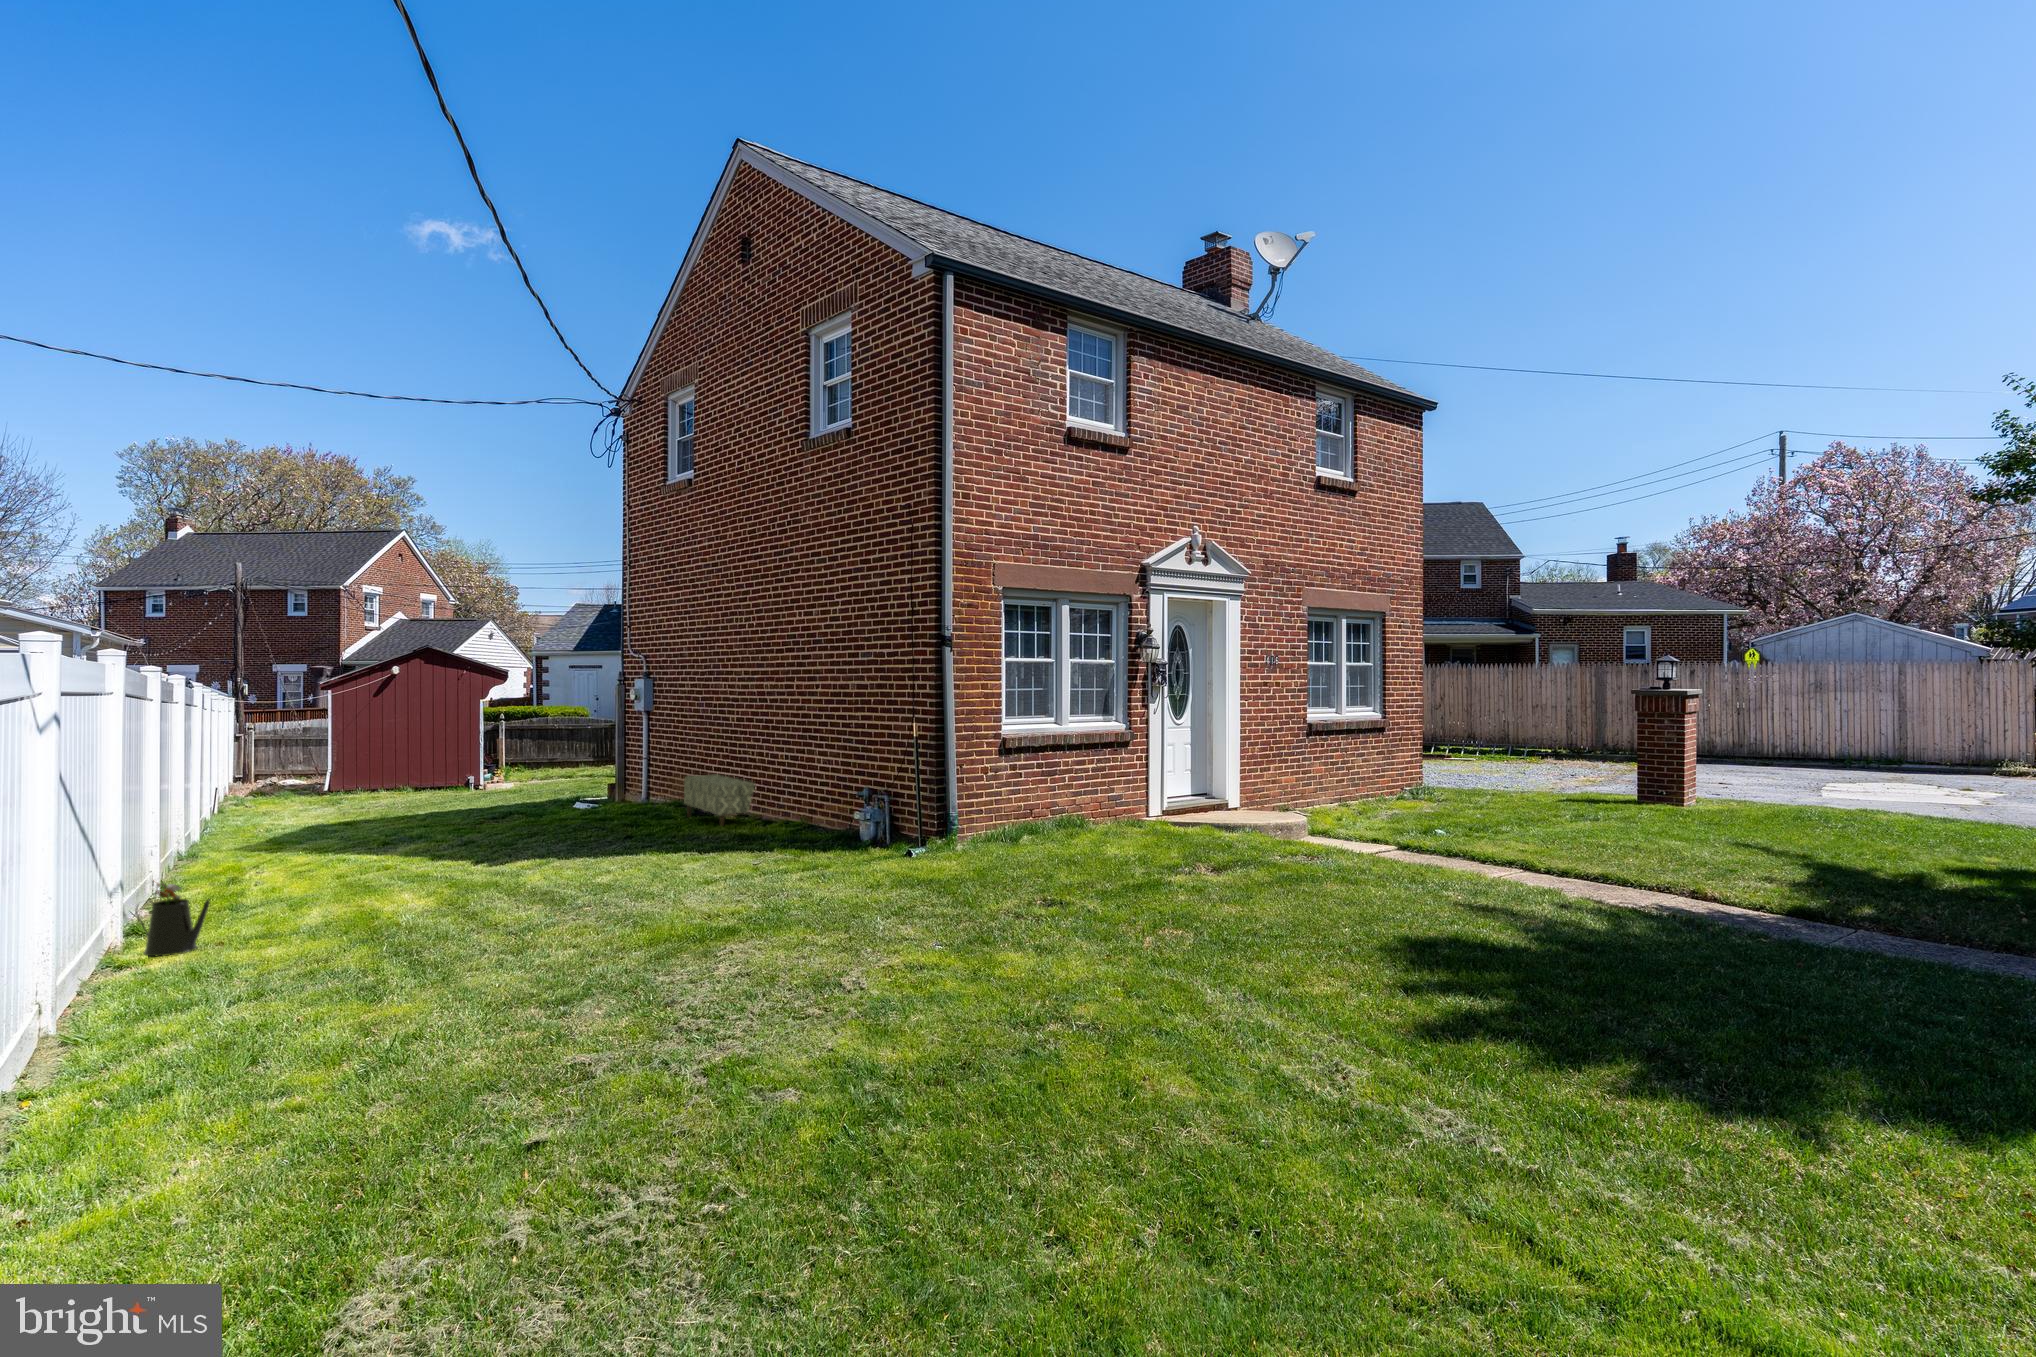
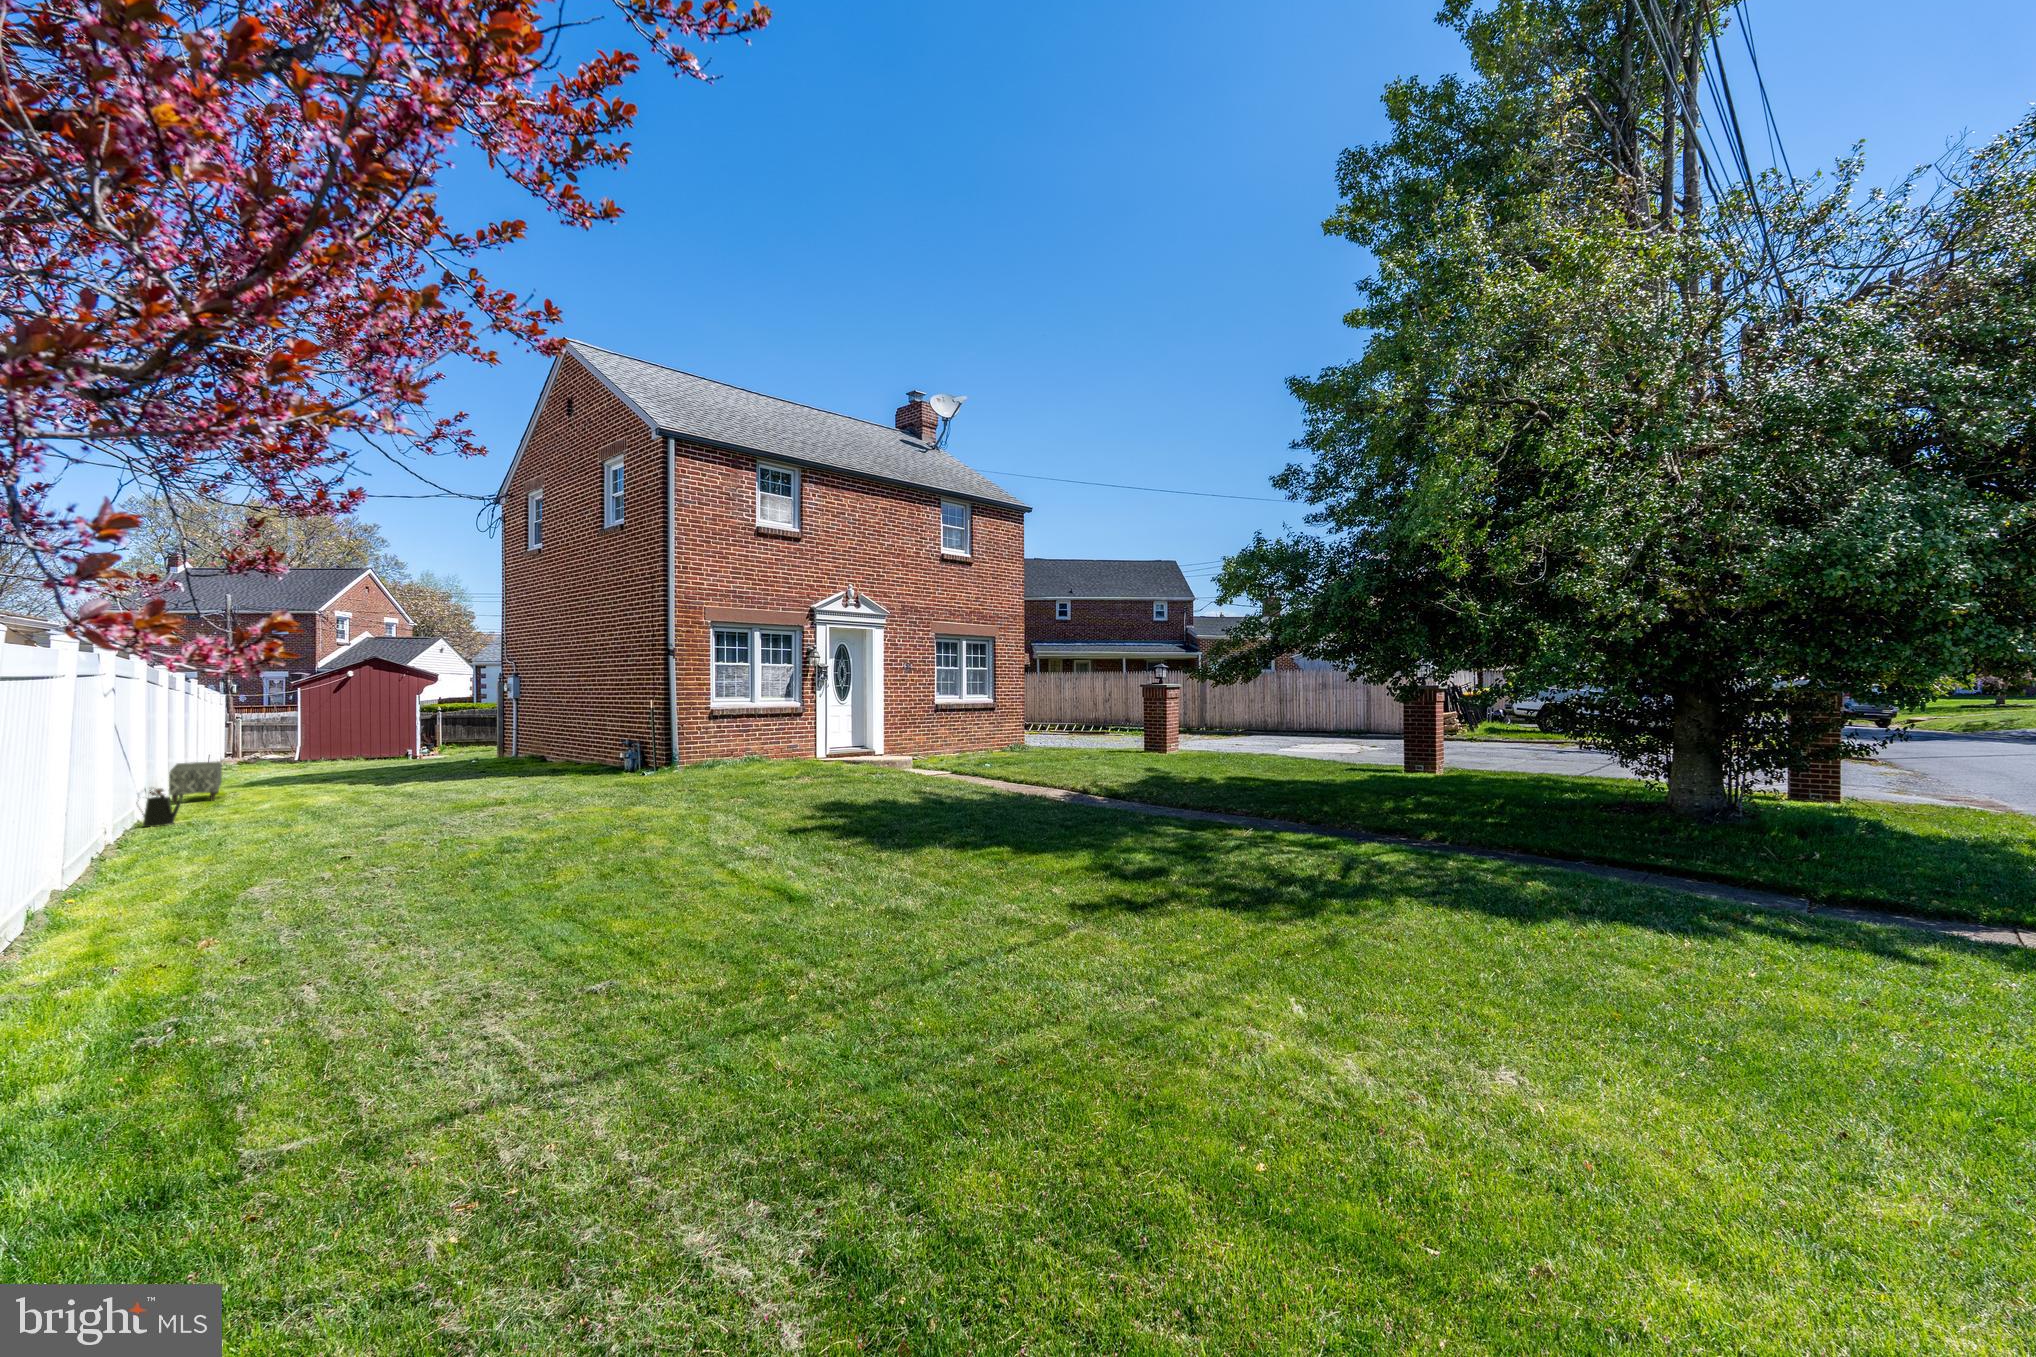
bench: present [684,774,755,826] -> present [169,761,222,804]

